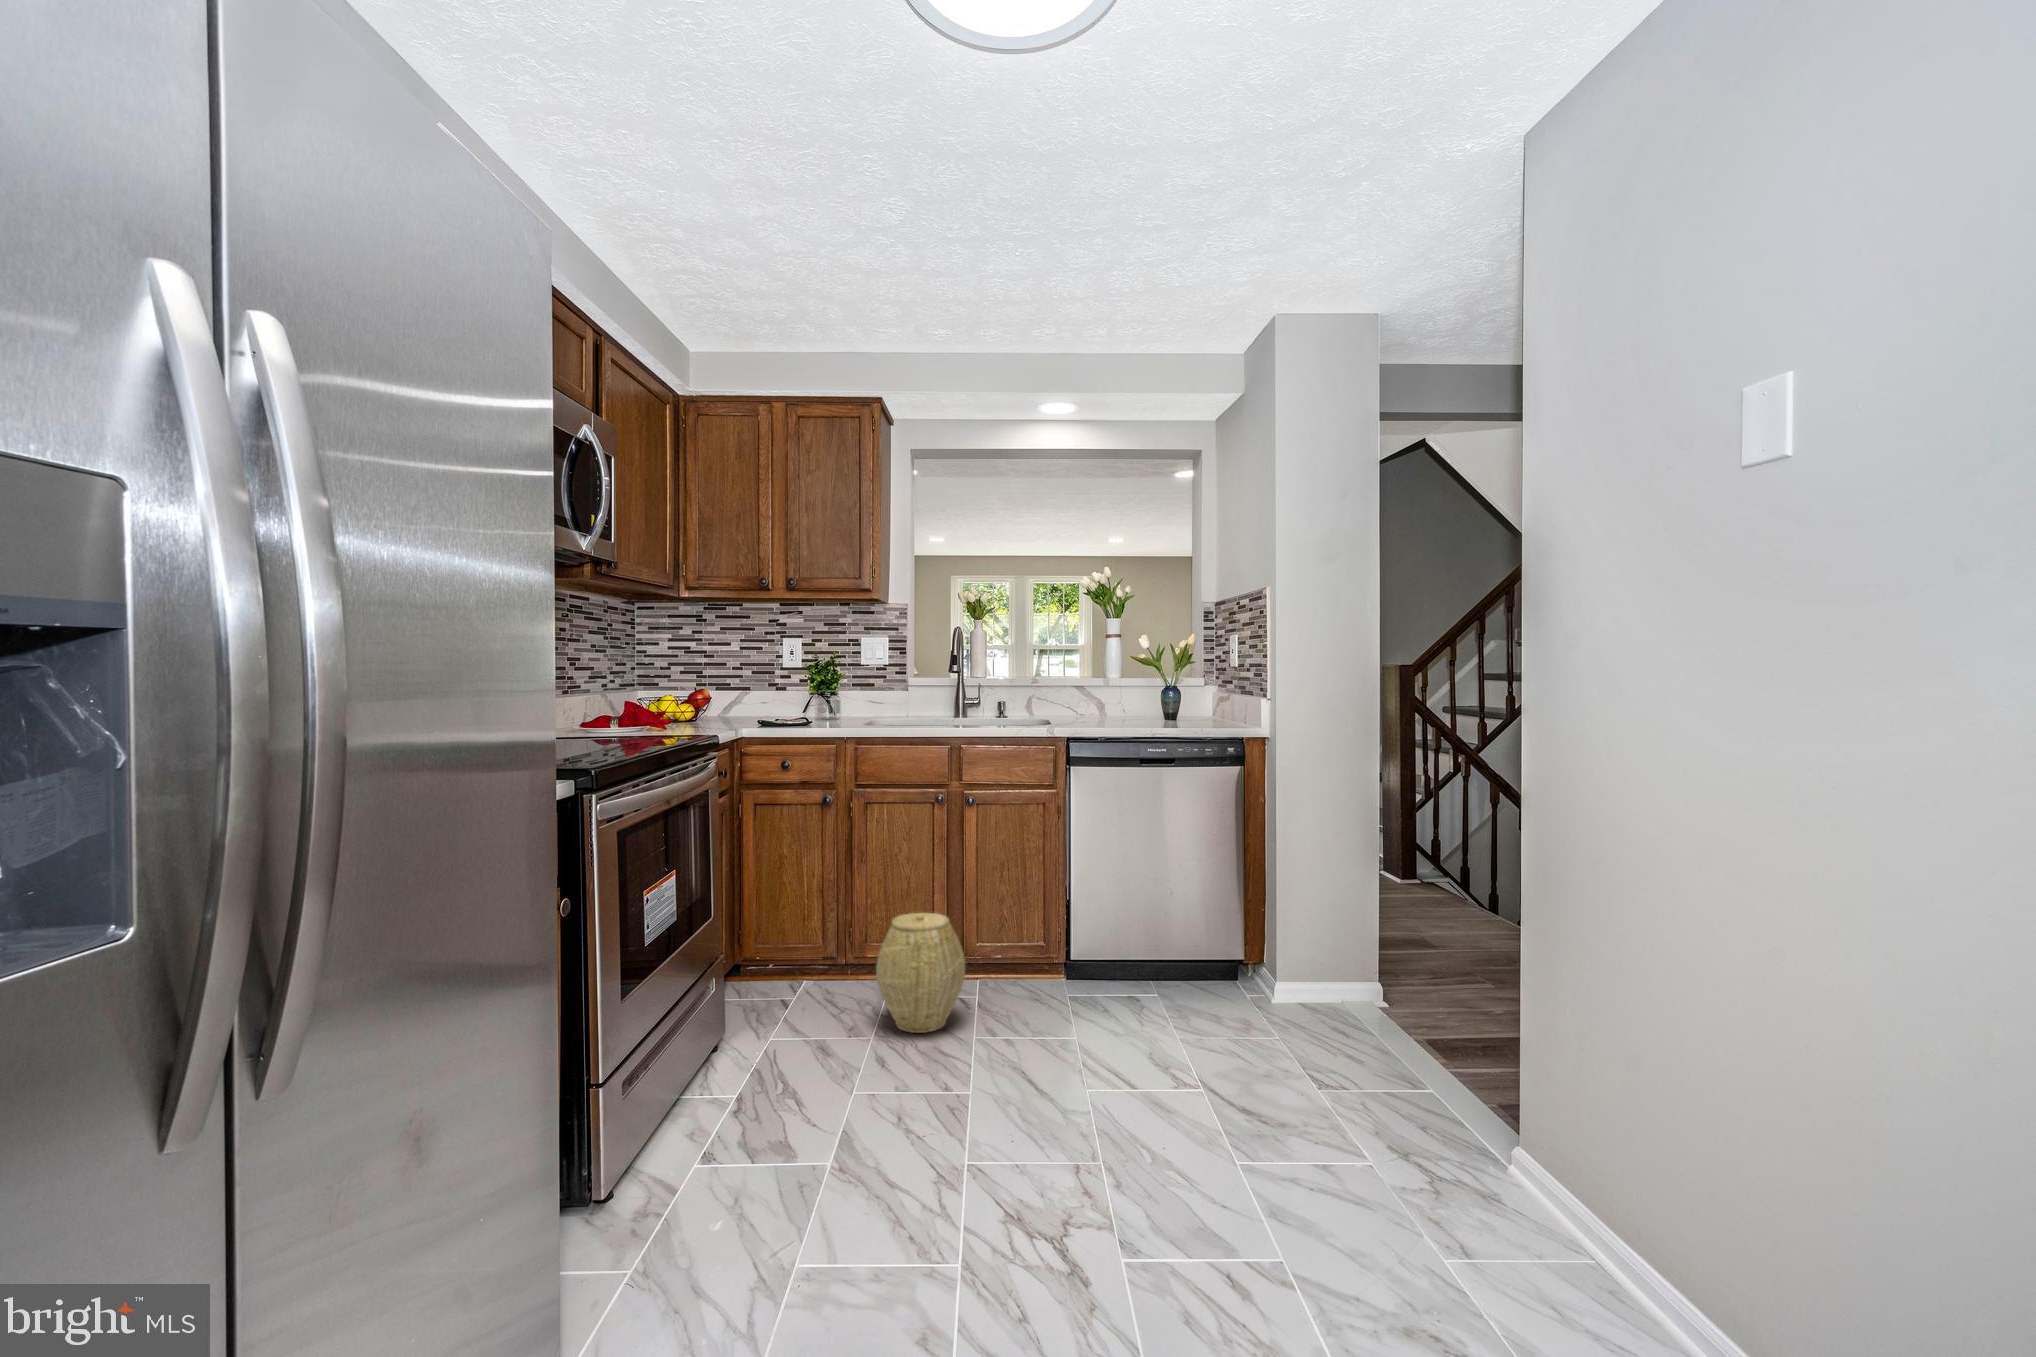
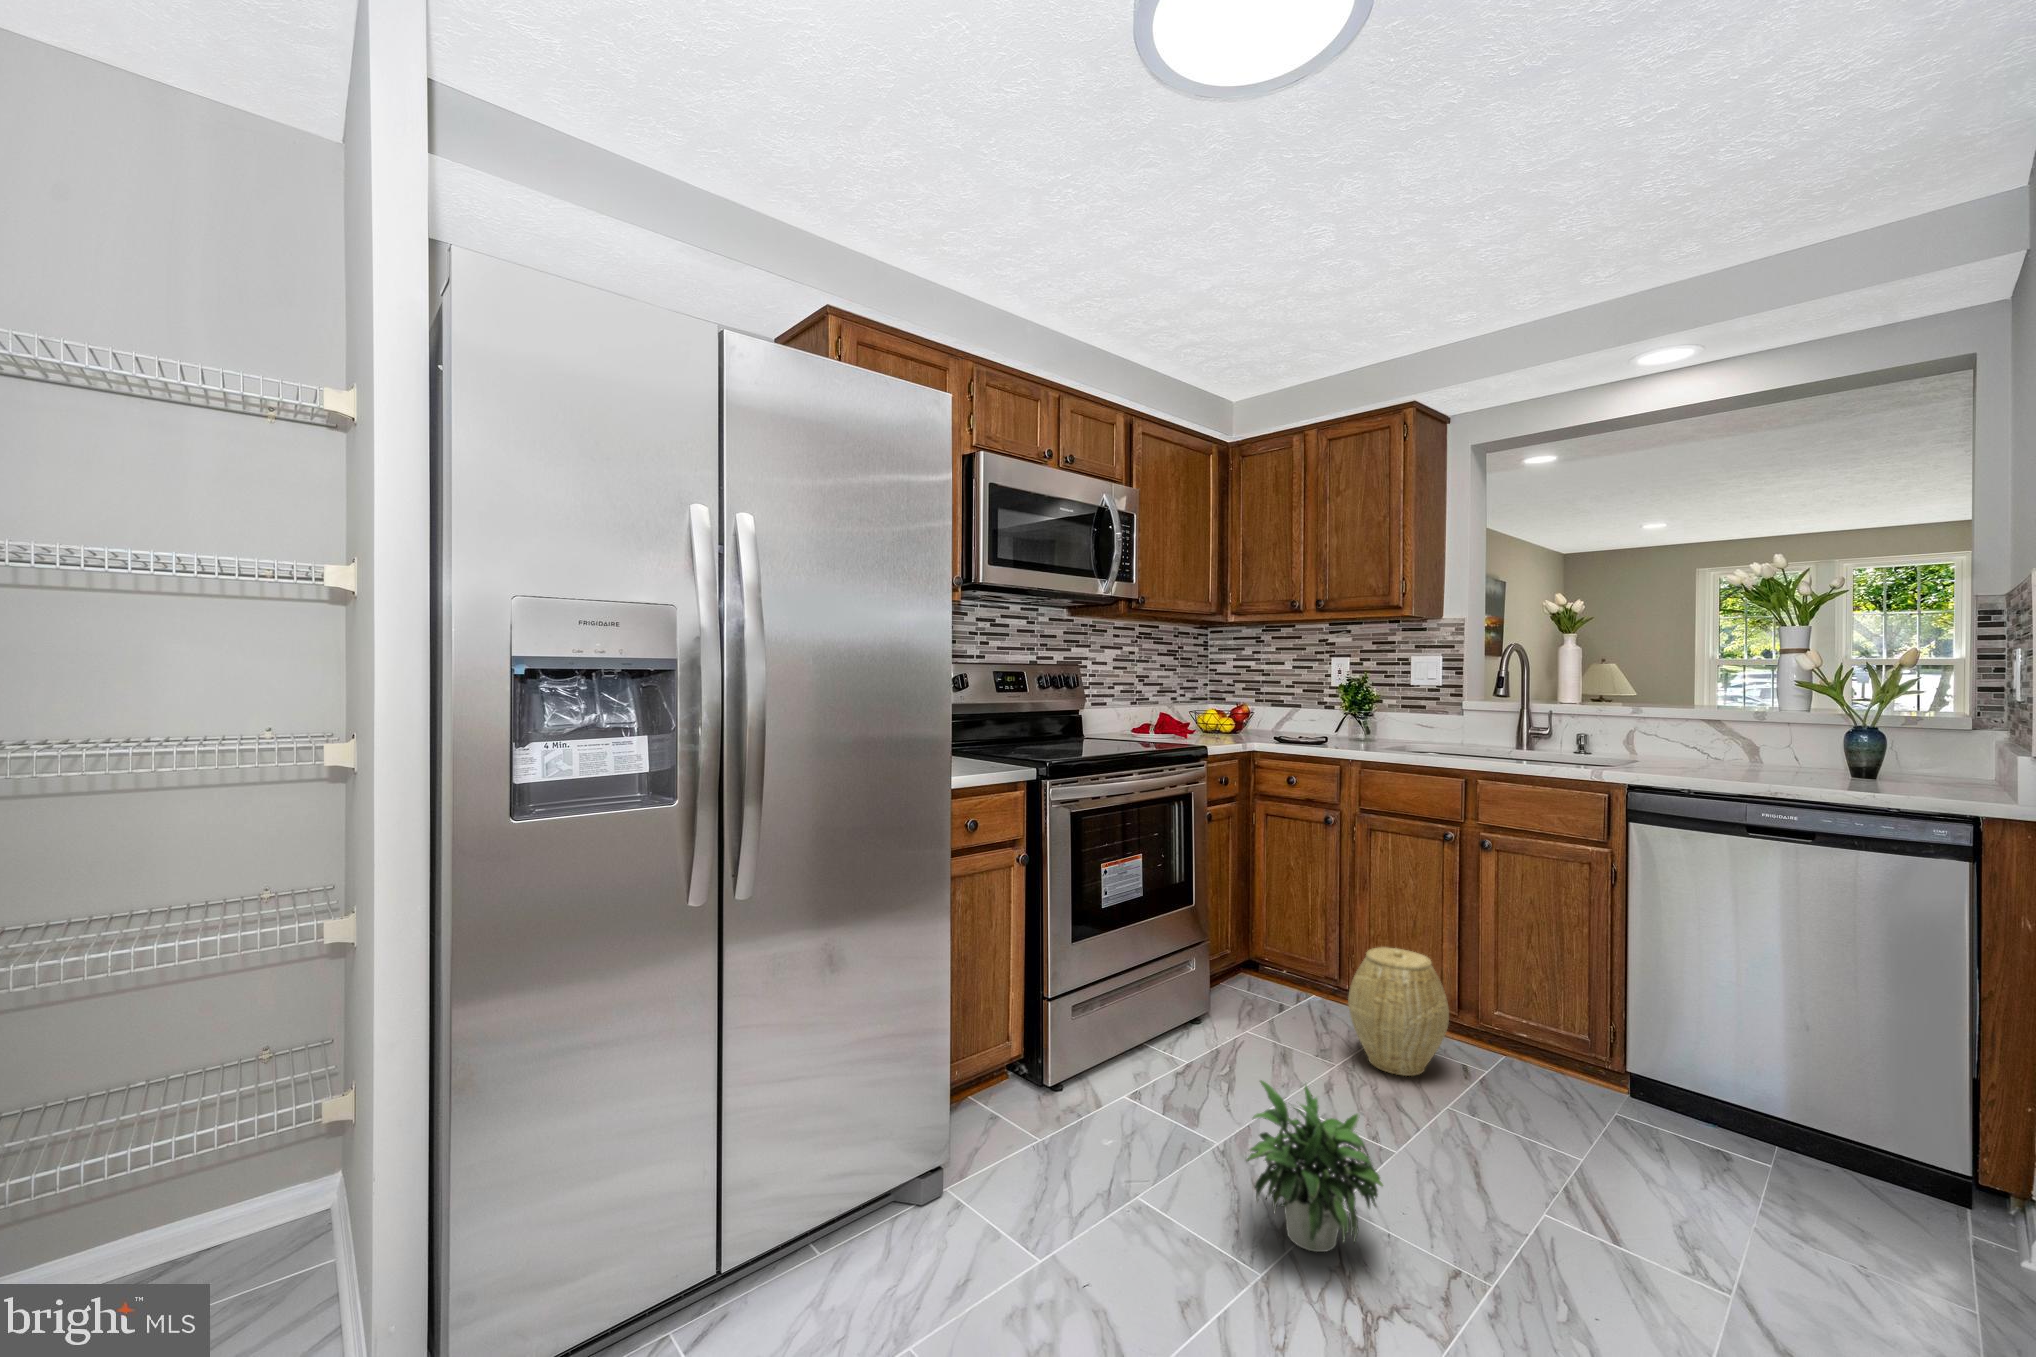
potted plant: none [890,1056,1041,1218] -> present [1246,1081,1383,1252]

